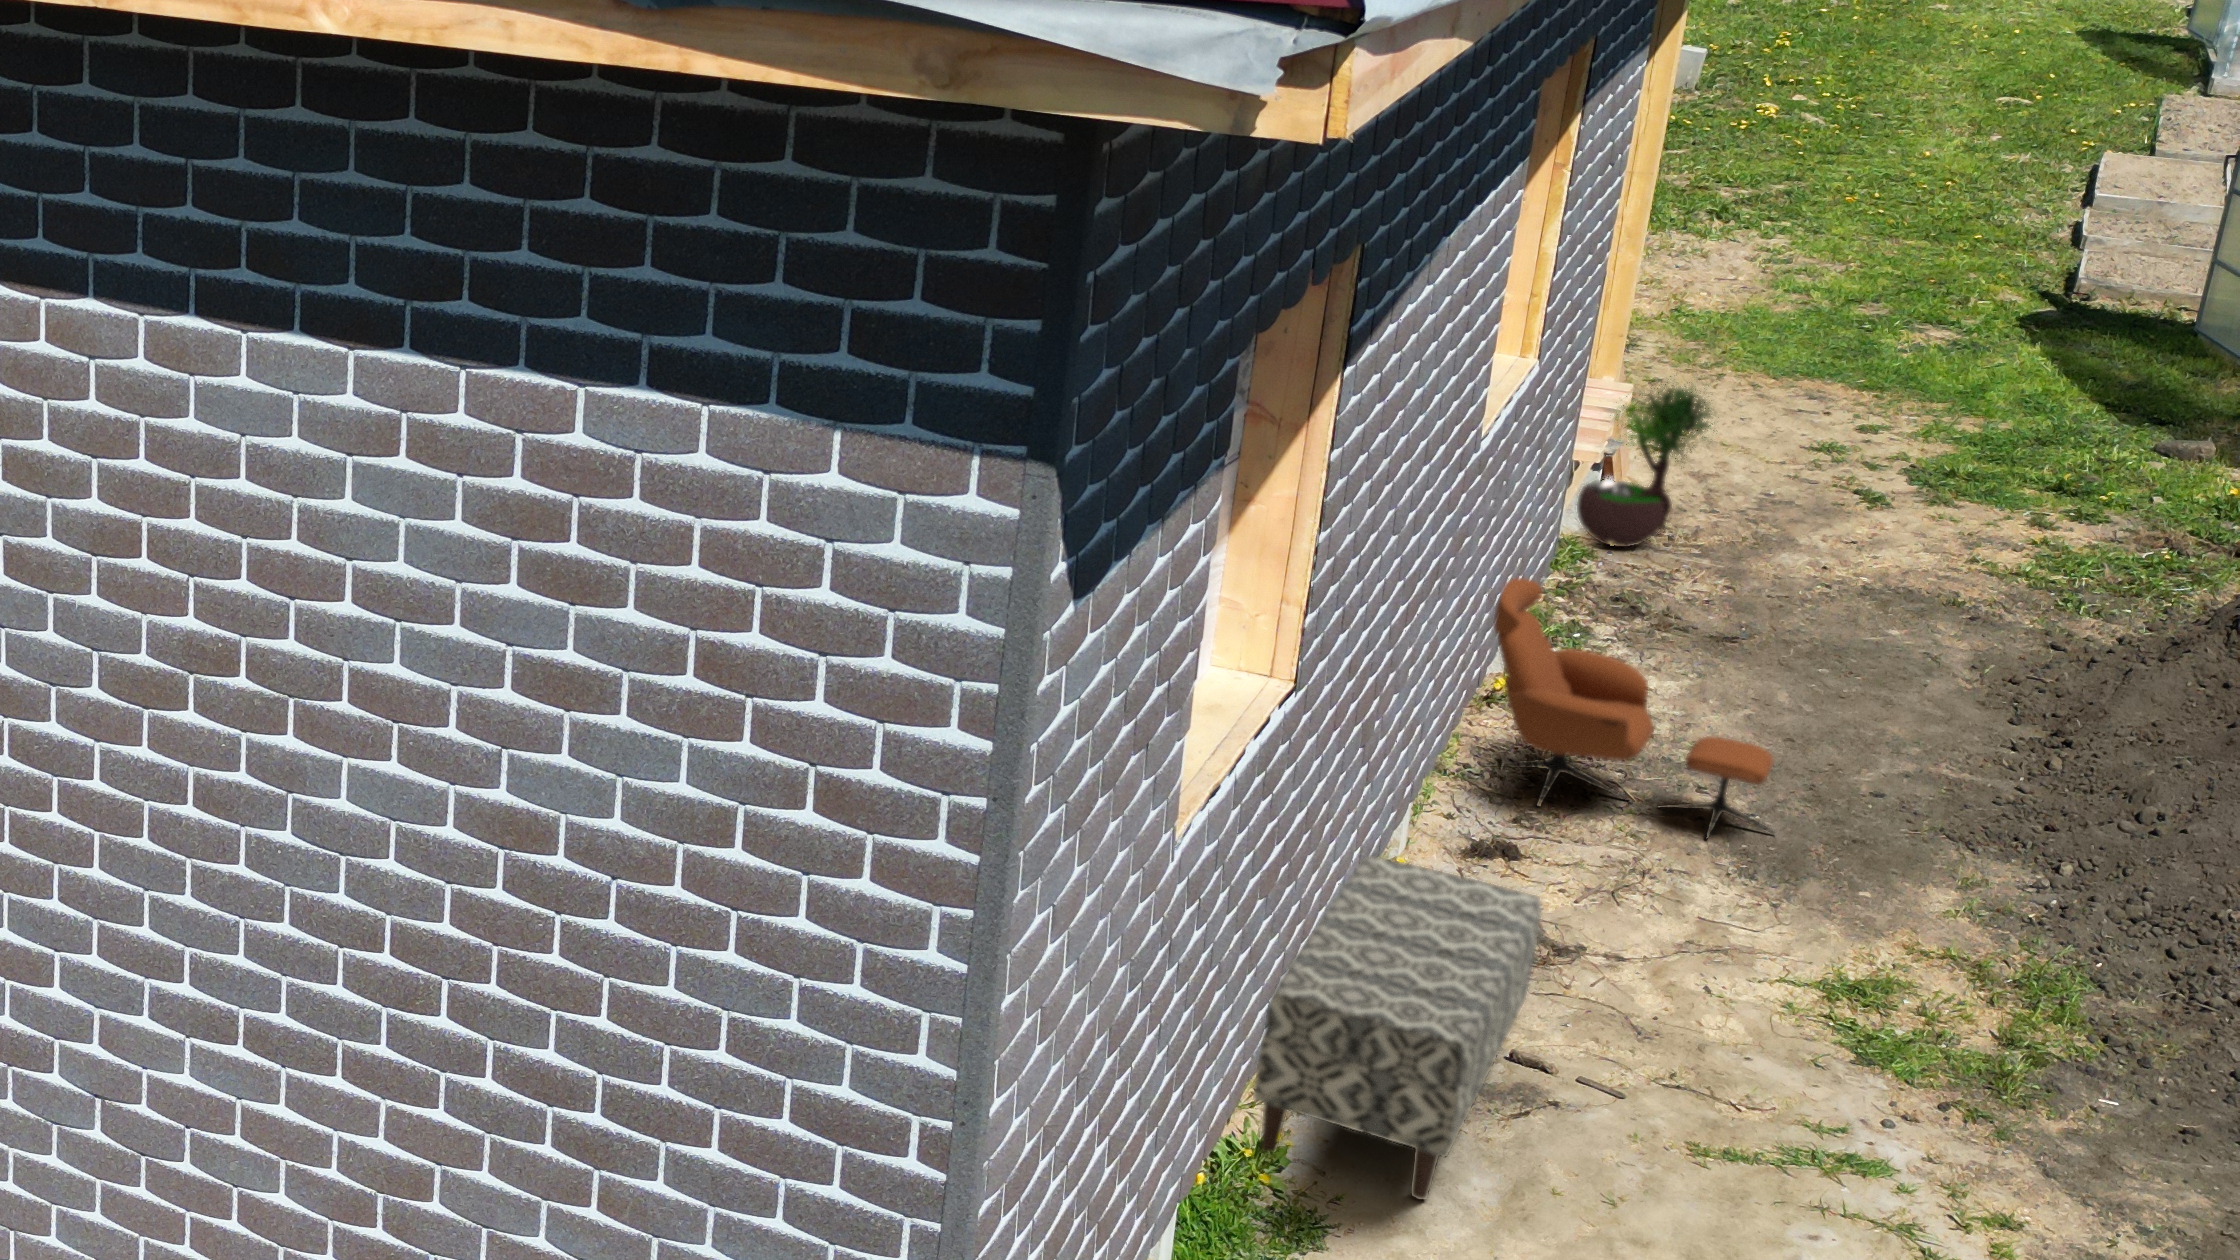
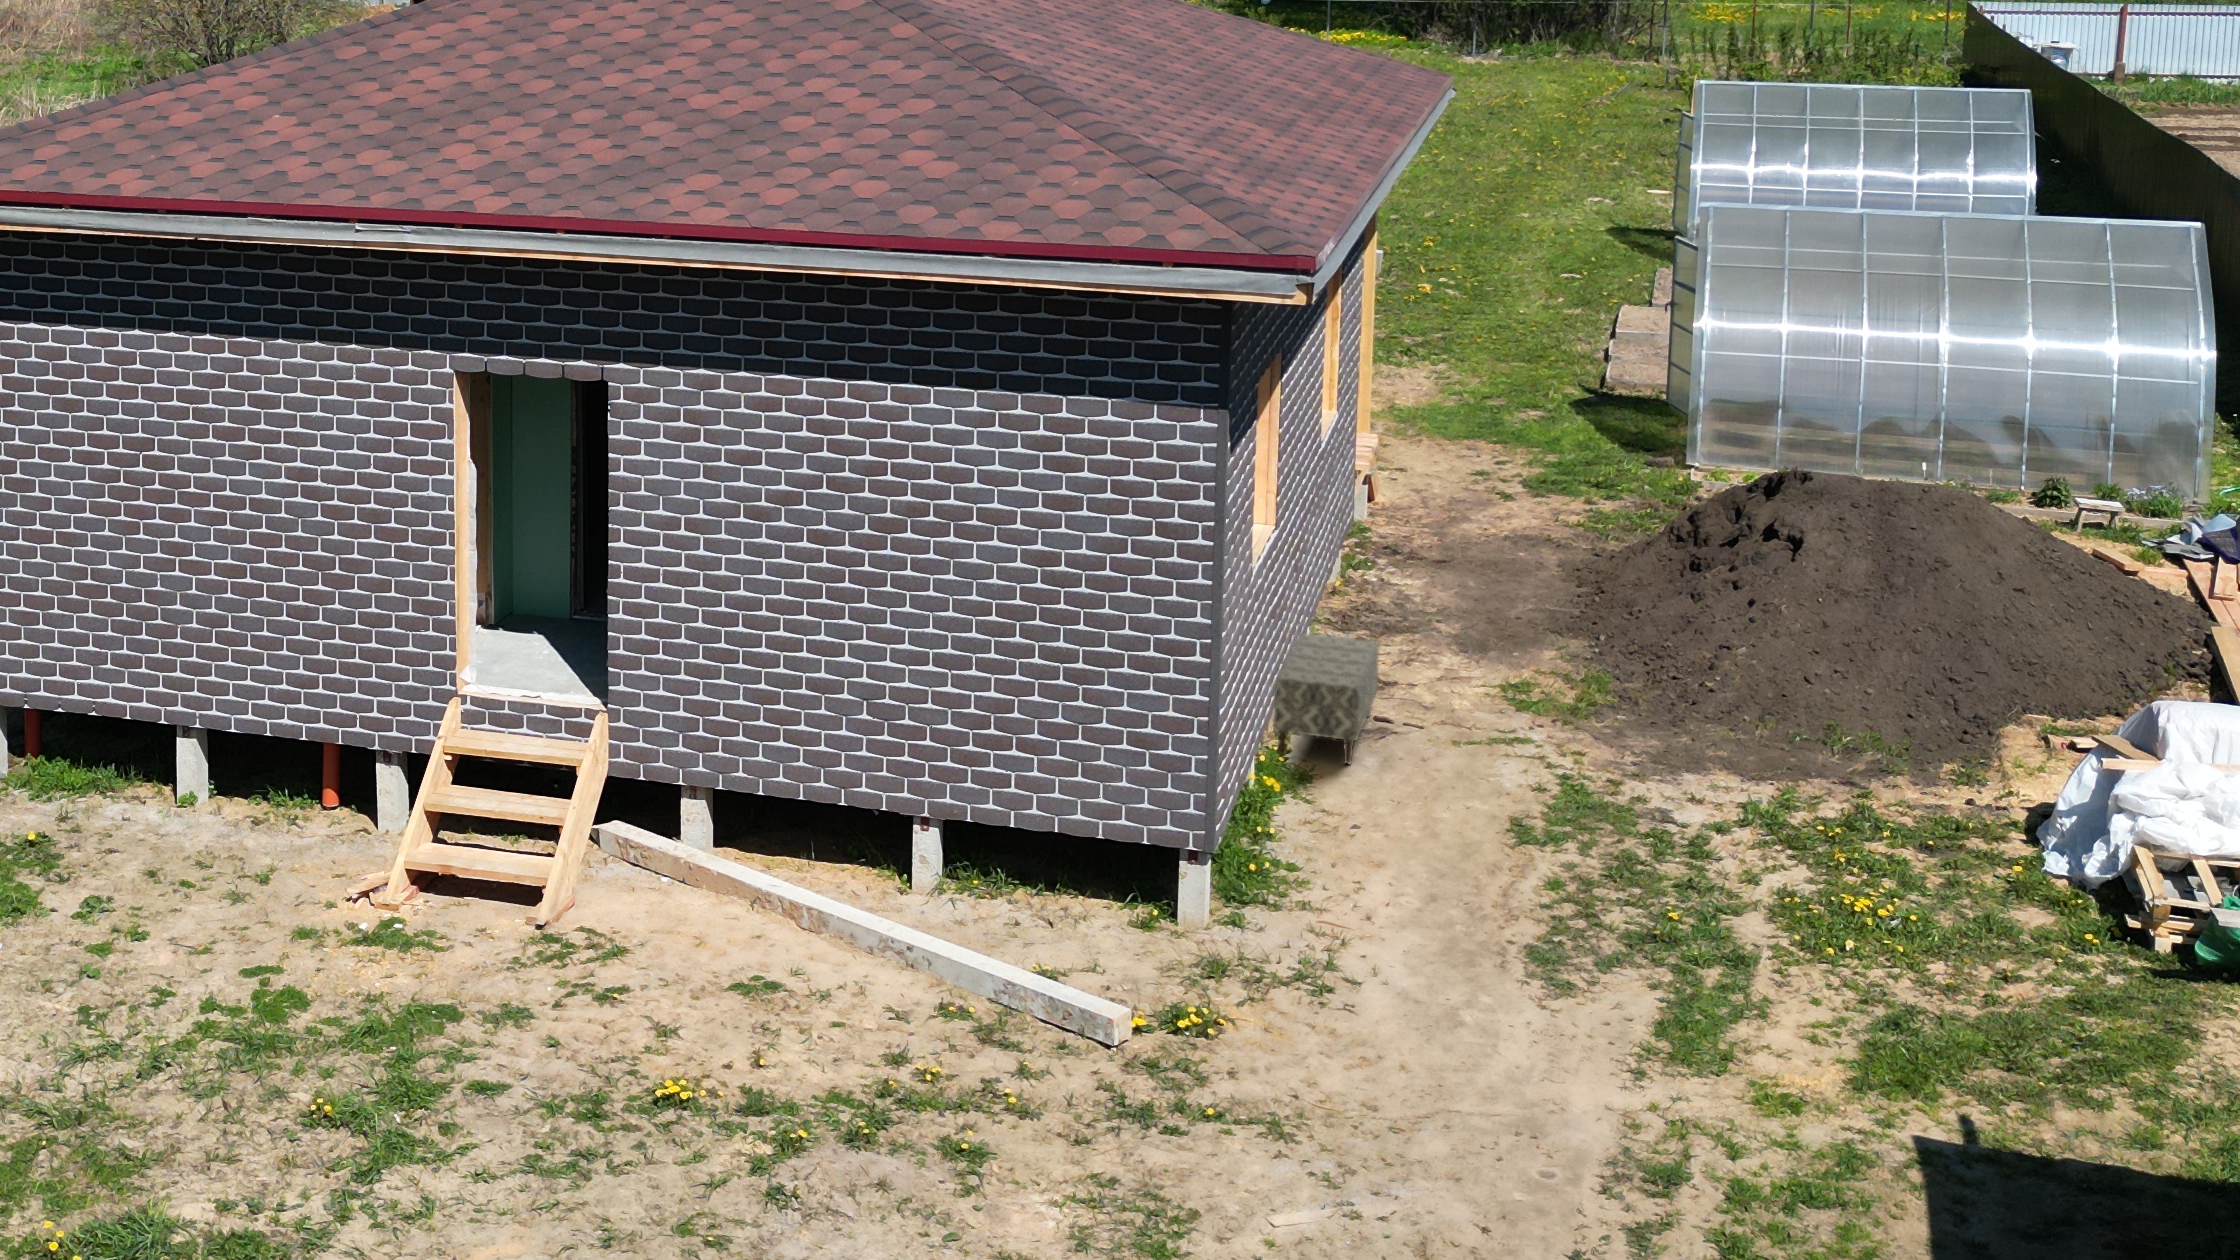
potted tree: present [1577,376,1719,547] -> none [1361,428,1424,524]
lounge chair: present [1482,578,1773,837] -> none [1335,522,1476,638]

